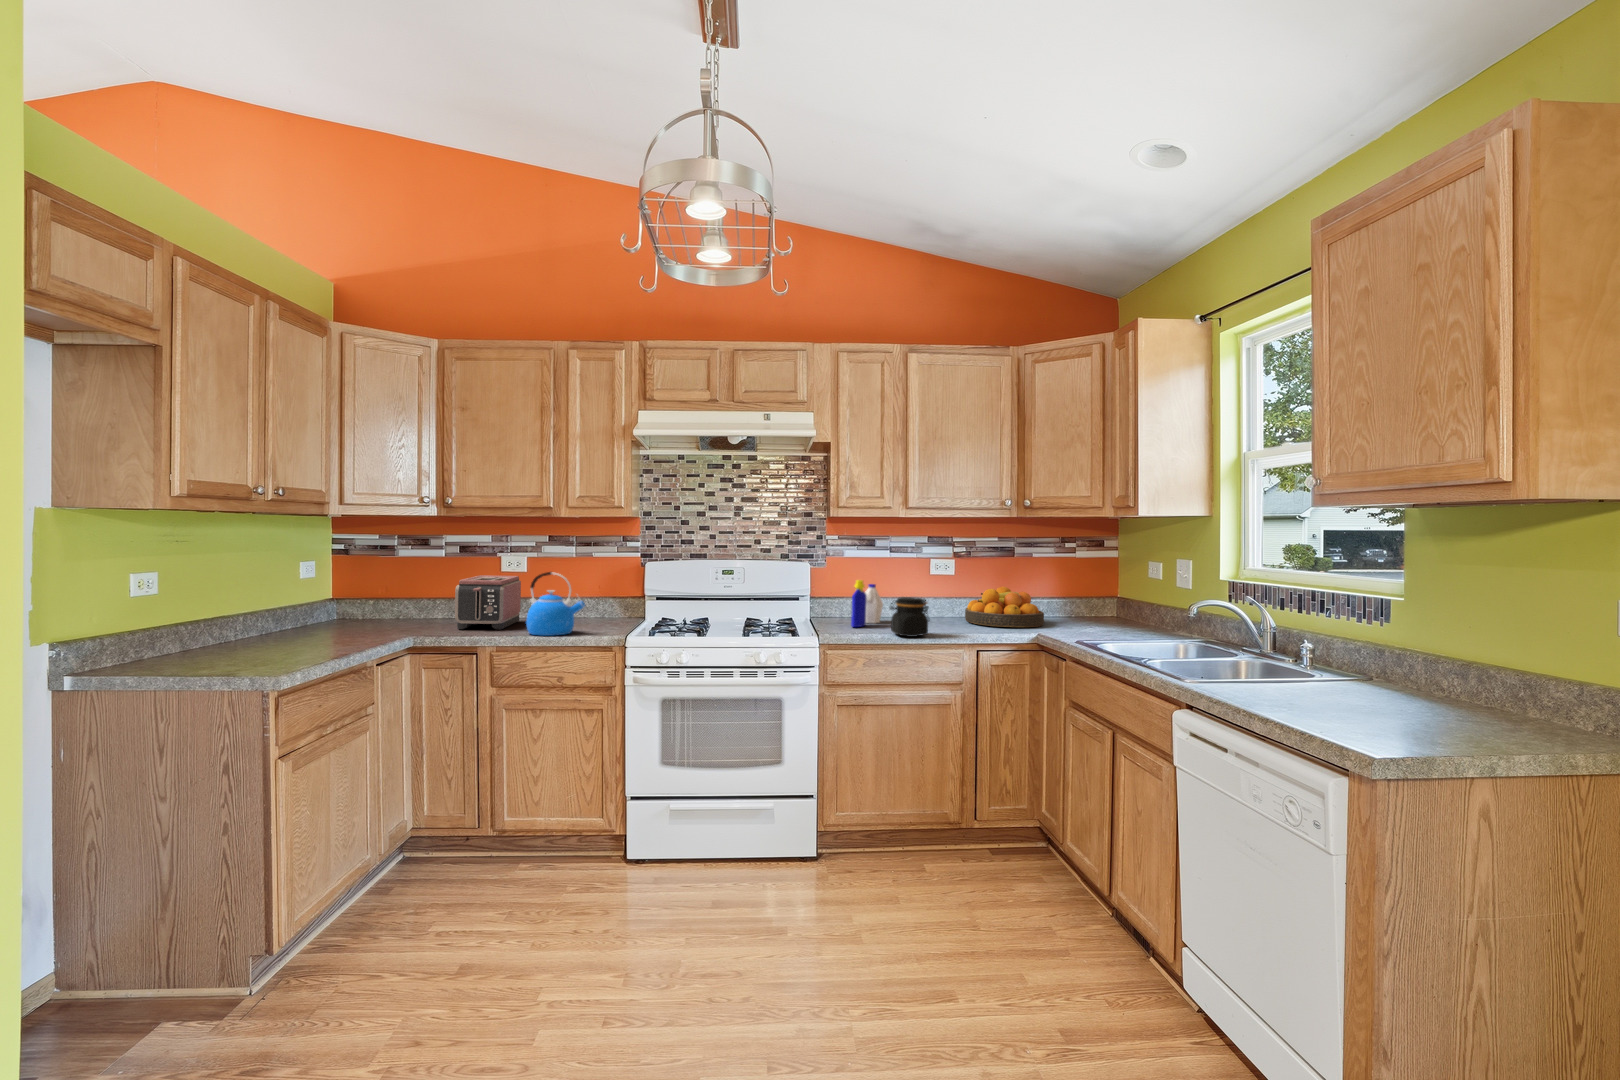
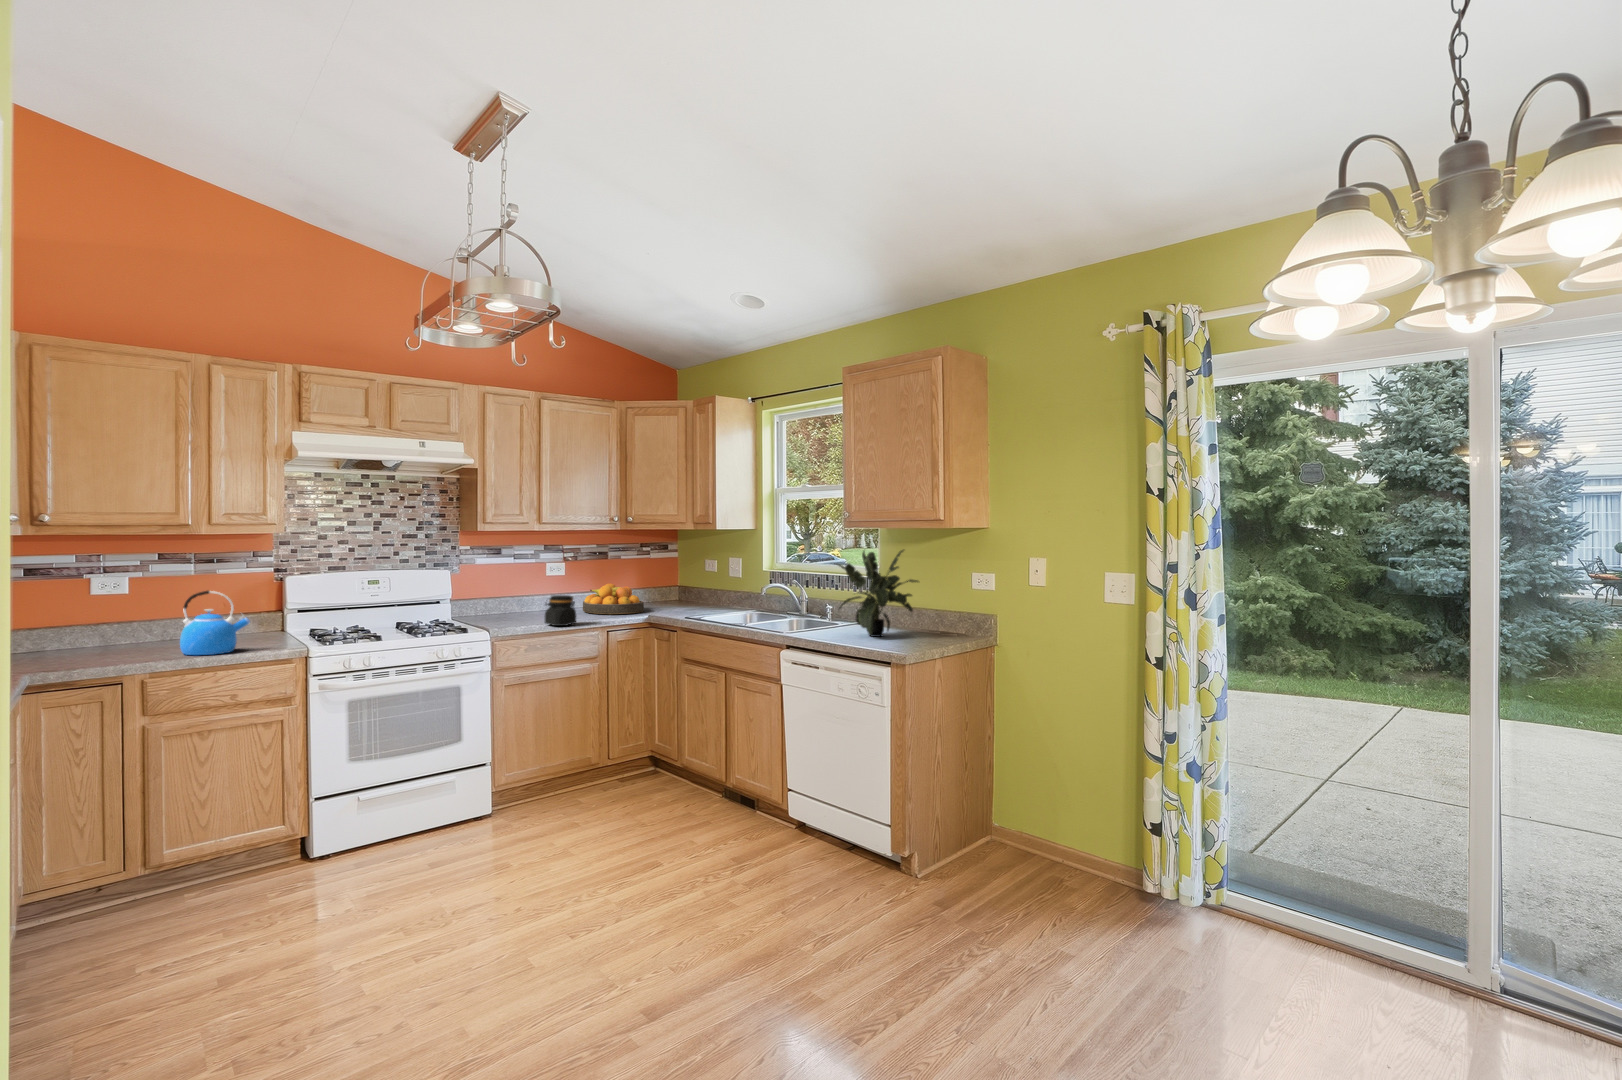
potted plant: none [1290,544,1493,716] -> present [834,550,918,637]
toaster: present [455,575,521,630] -> none [66,598,138,659]
bottle: present [851,580,883,627] -> none [498,584,522,623]

